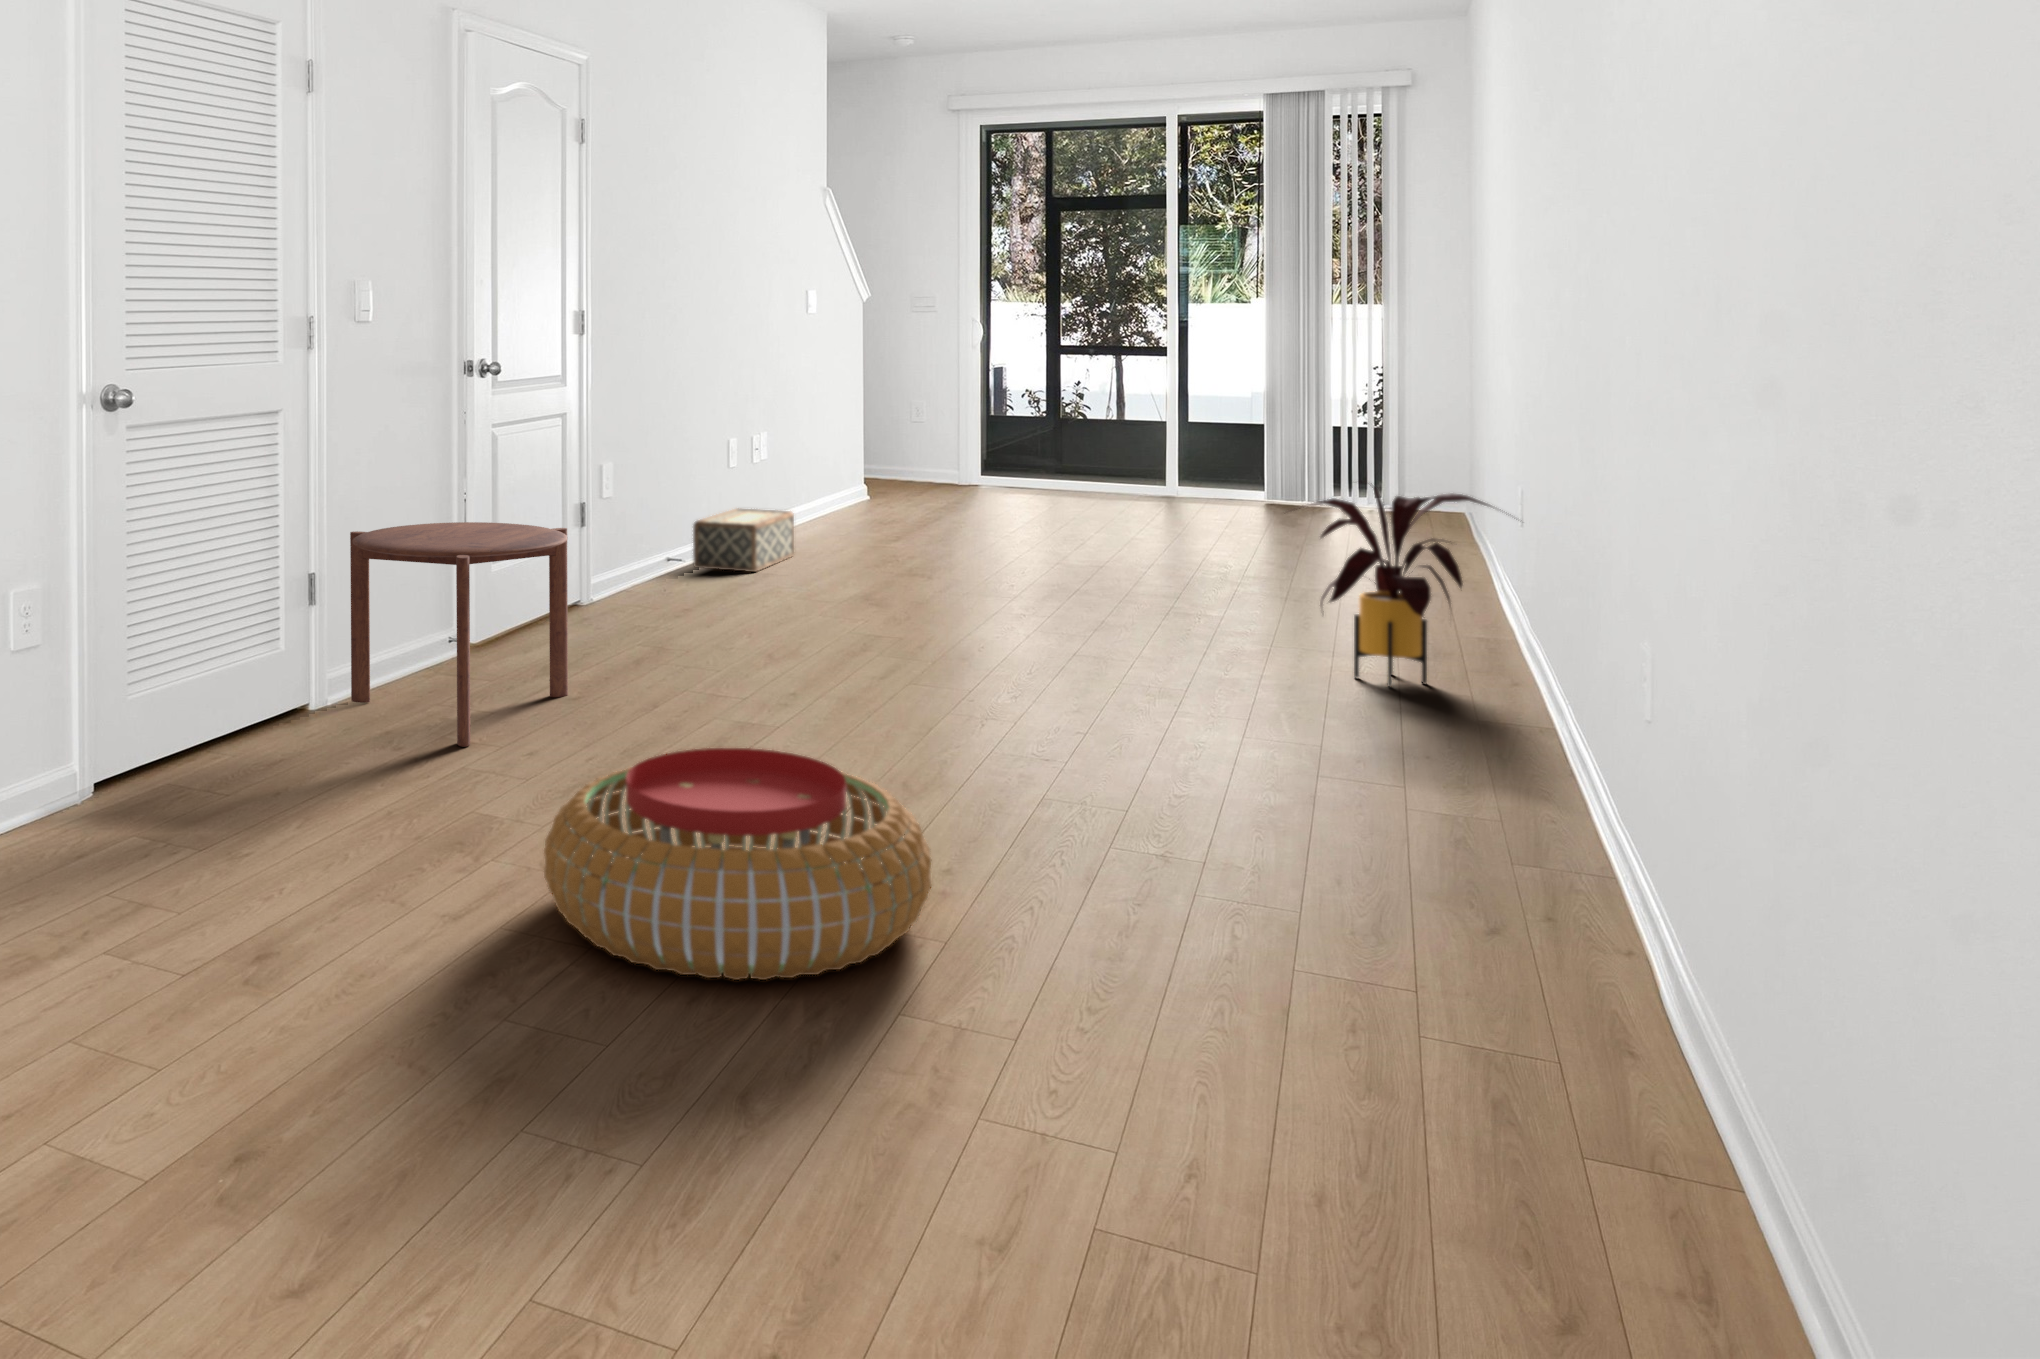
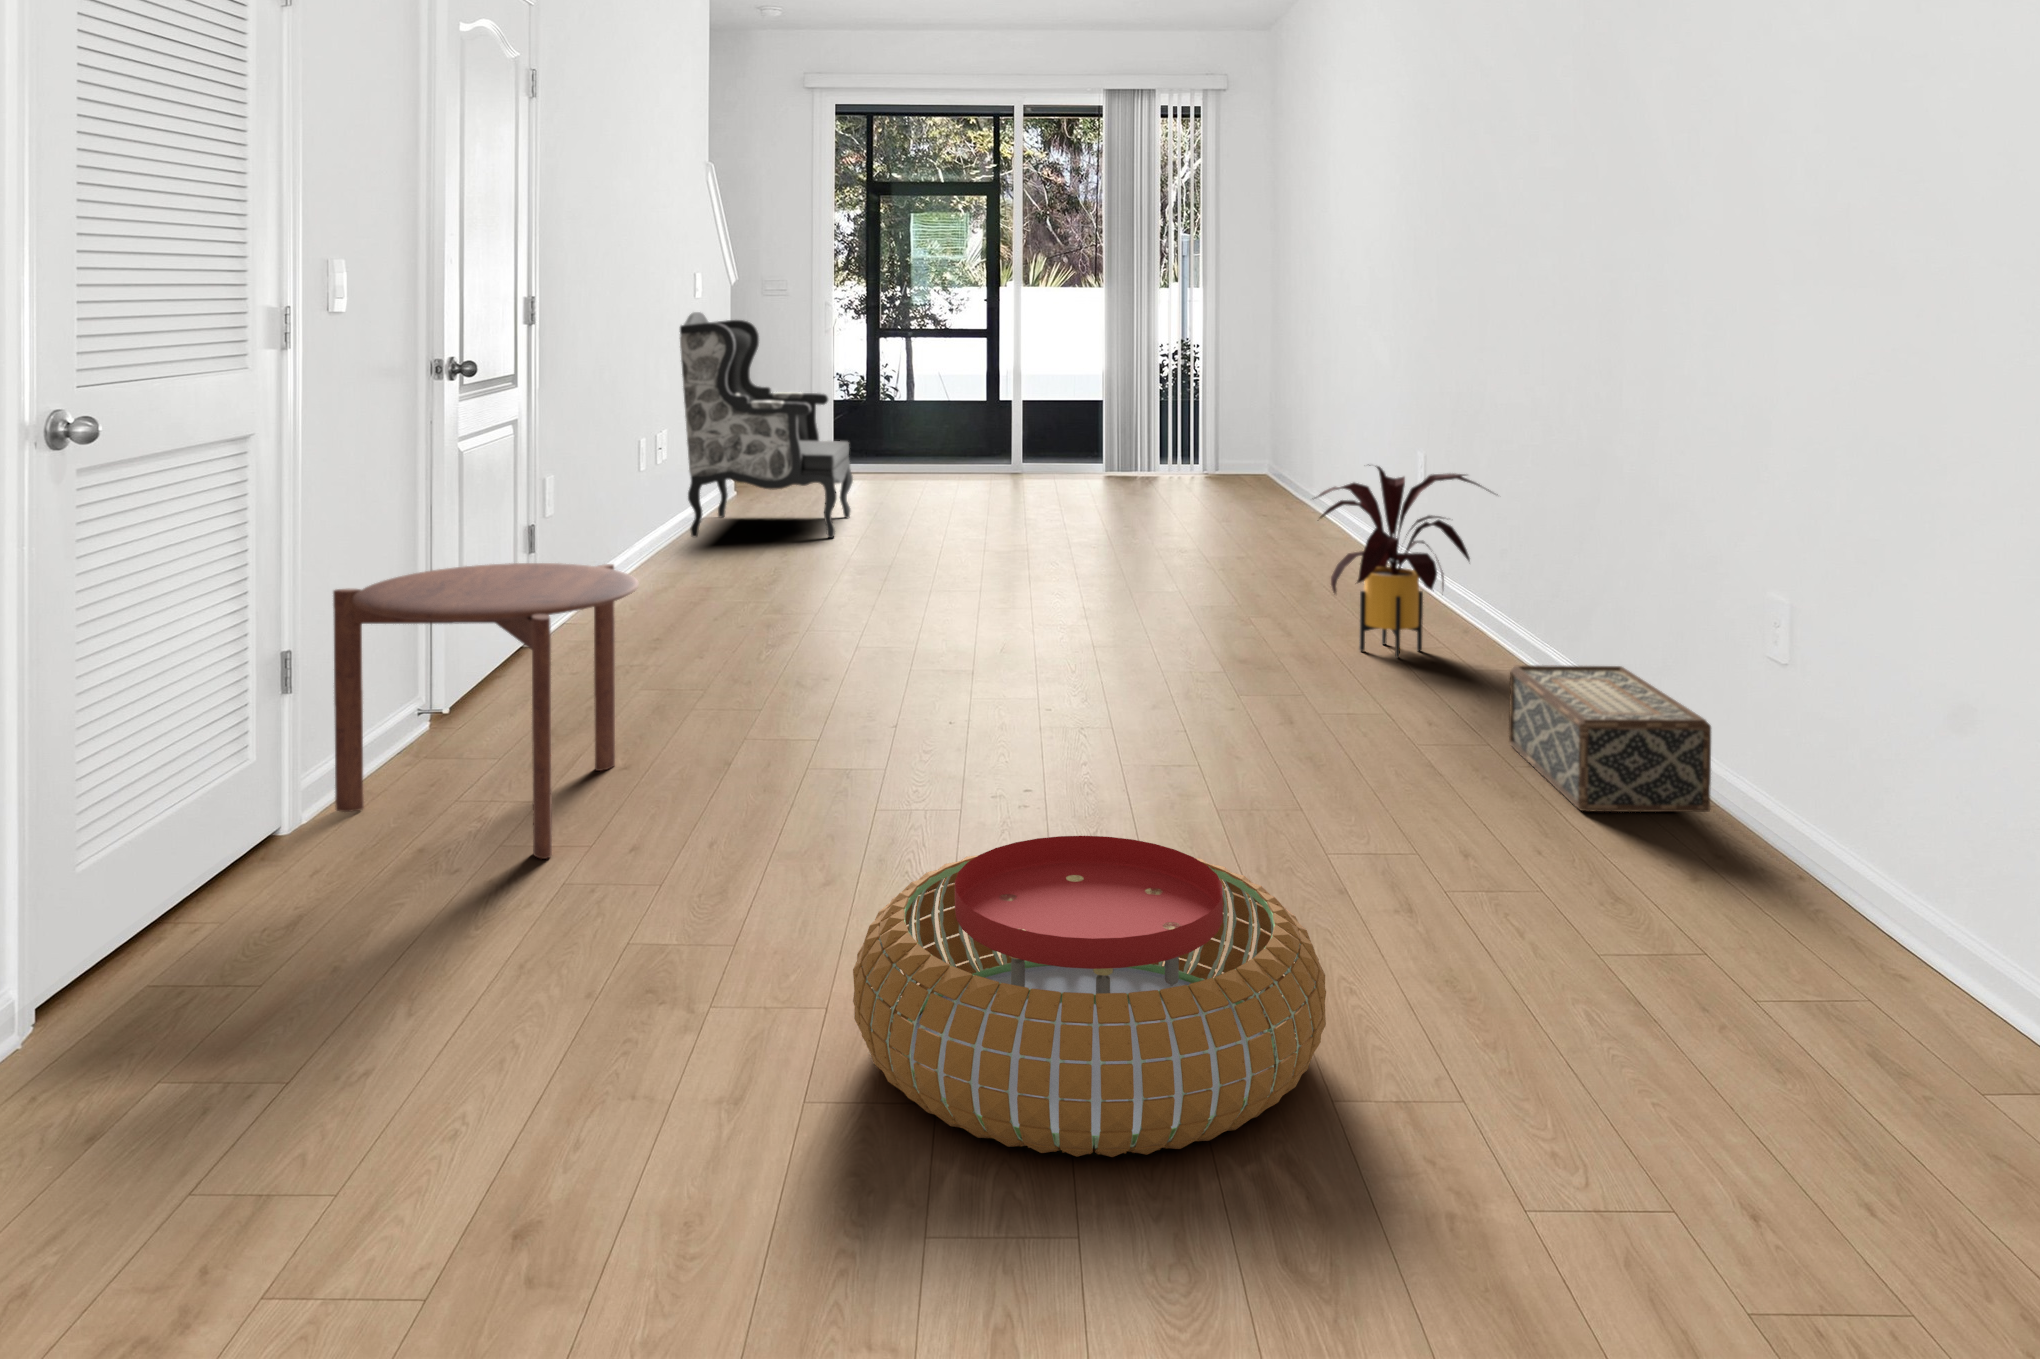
armchair: none [778,328,955,544] -> present [680,312,853,538]
woven basket: present [693,508,794,572] -> present [1509,665,1711,812]

